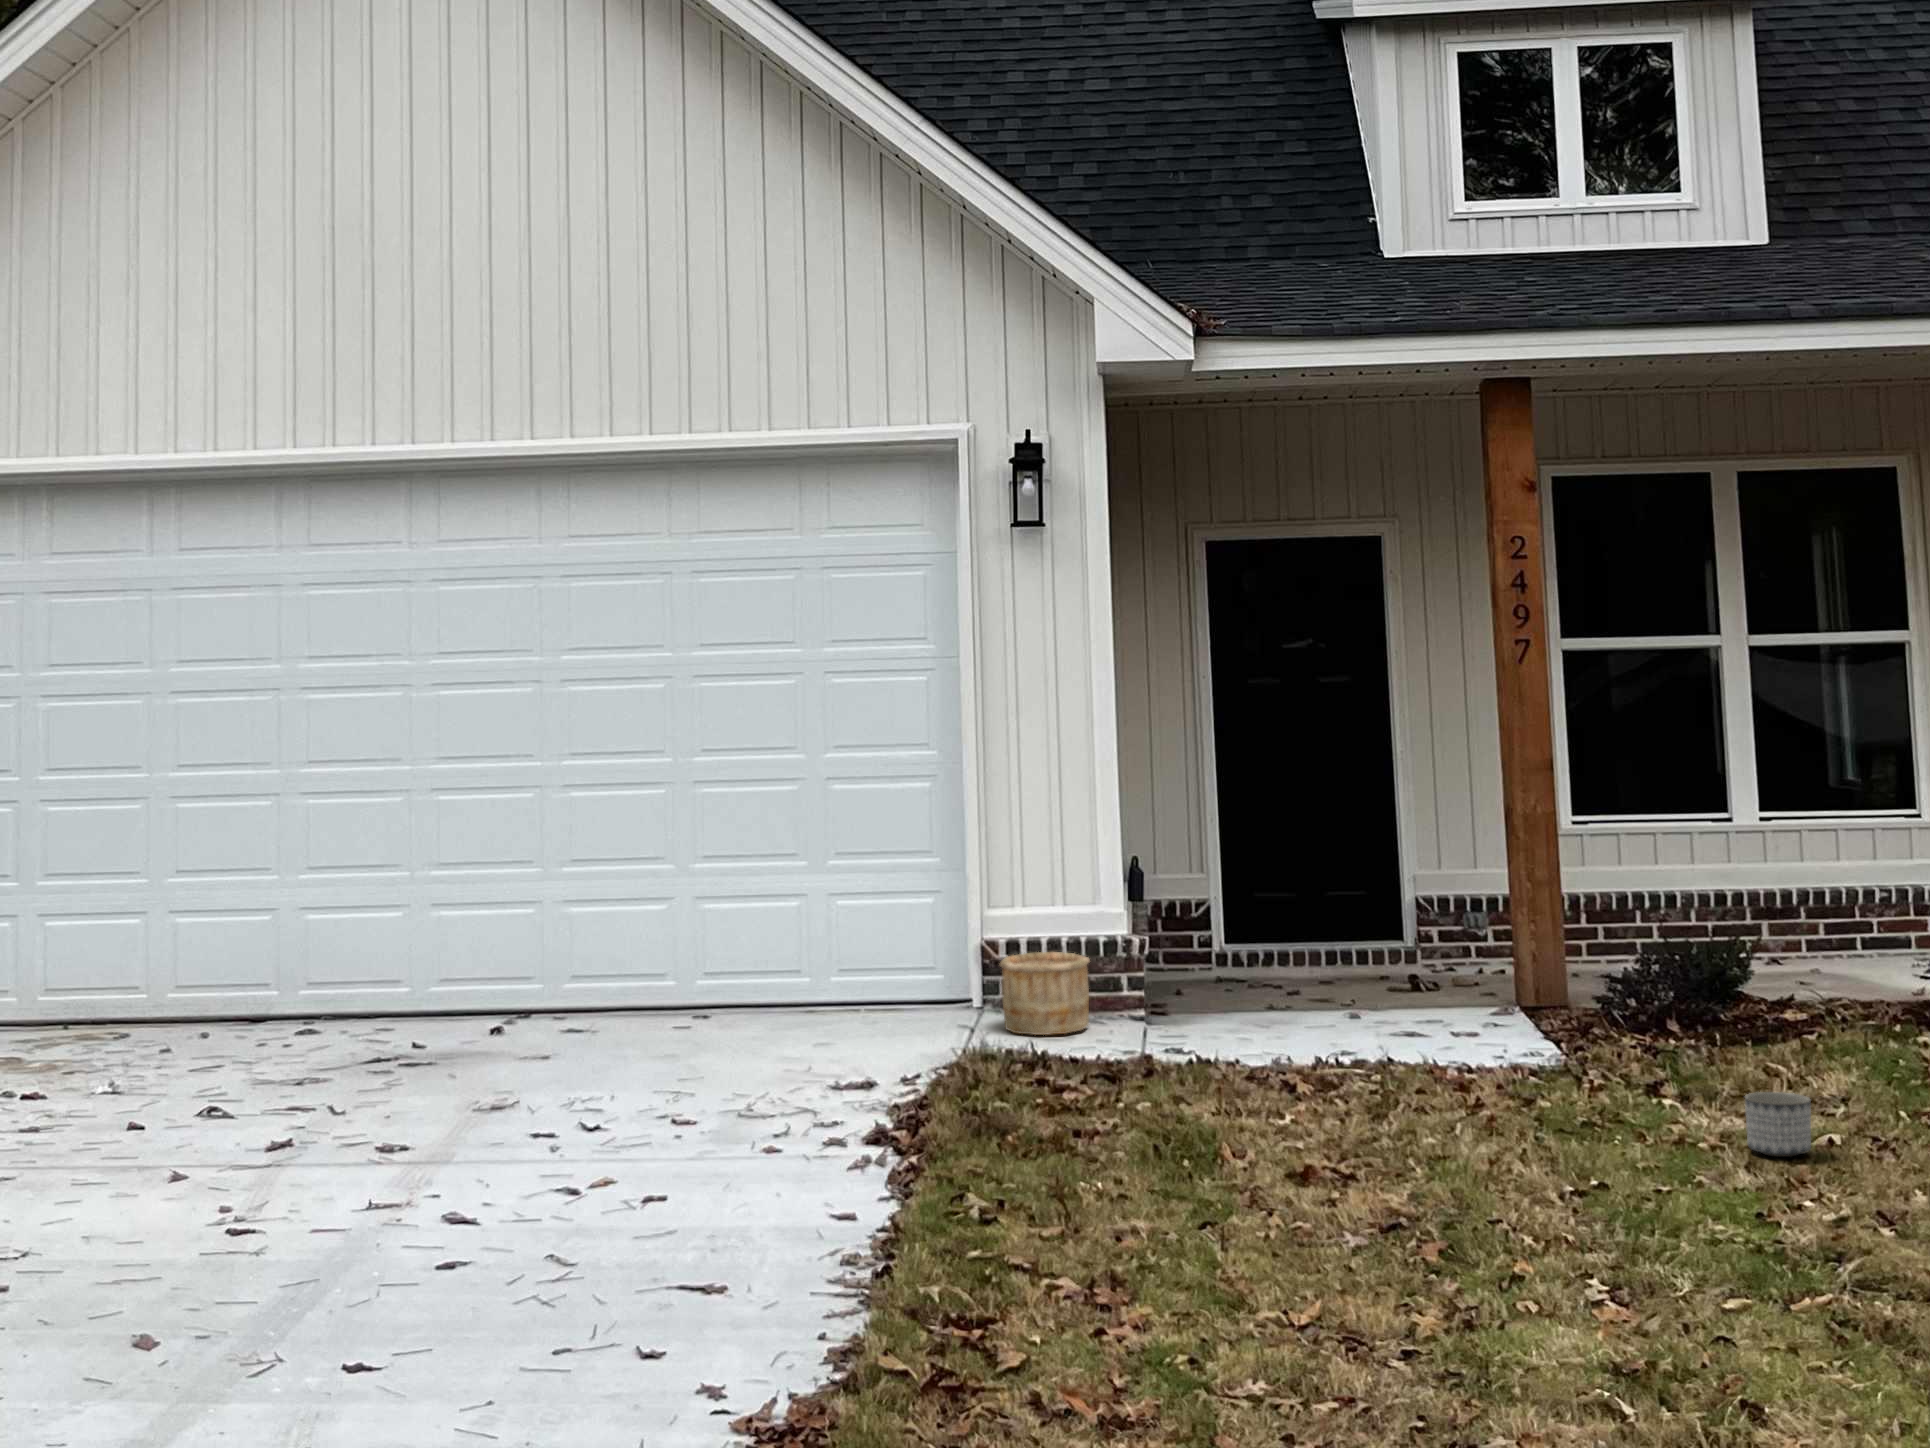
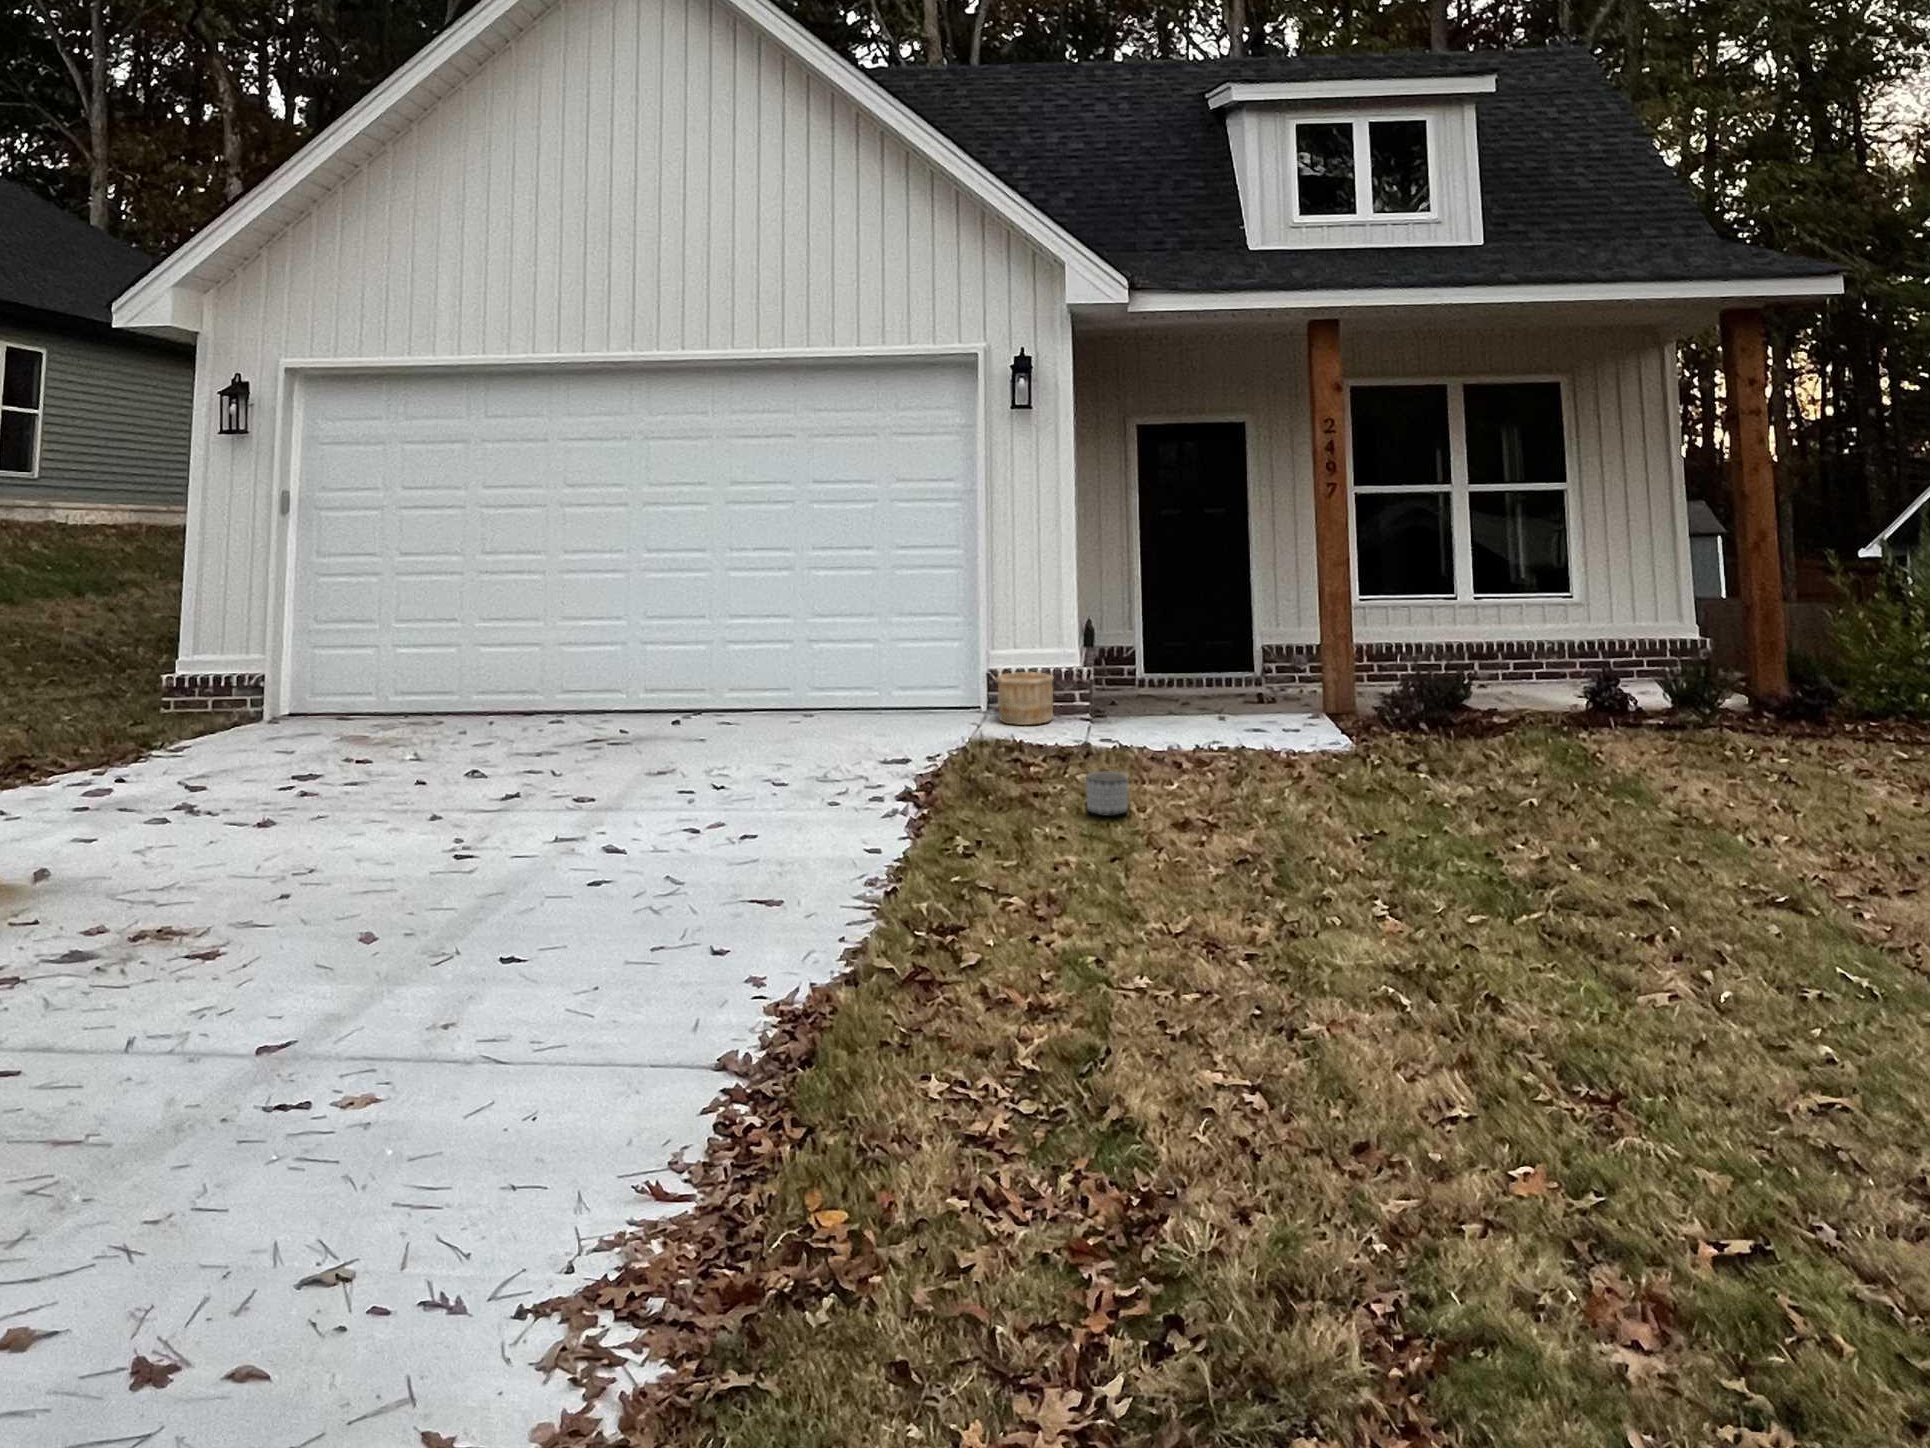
planter: present [1745,1092,1811,1157] -> present [1086,772,1128,816]

